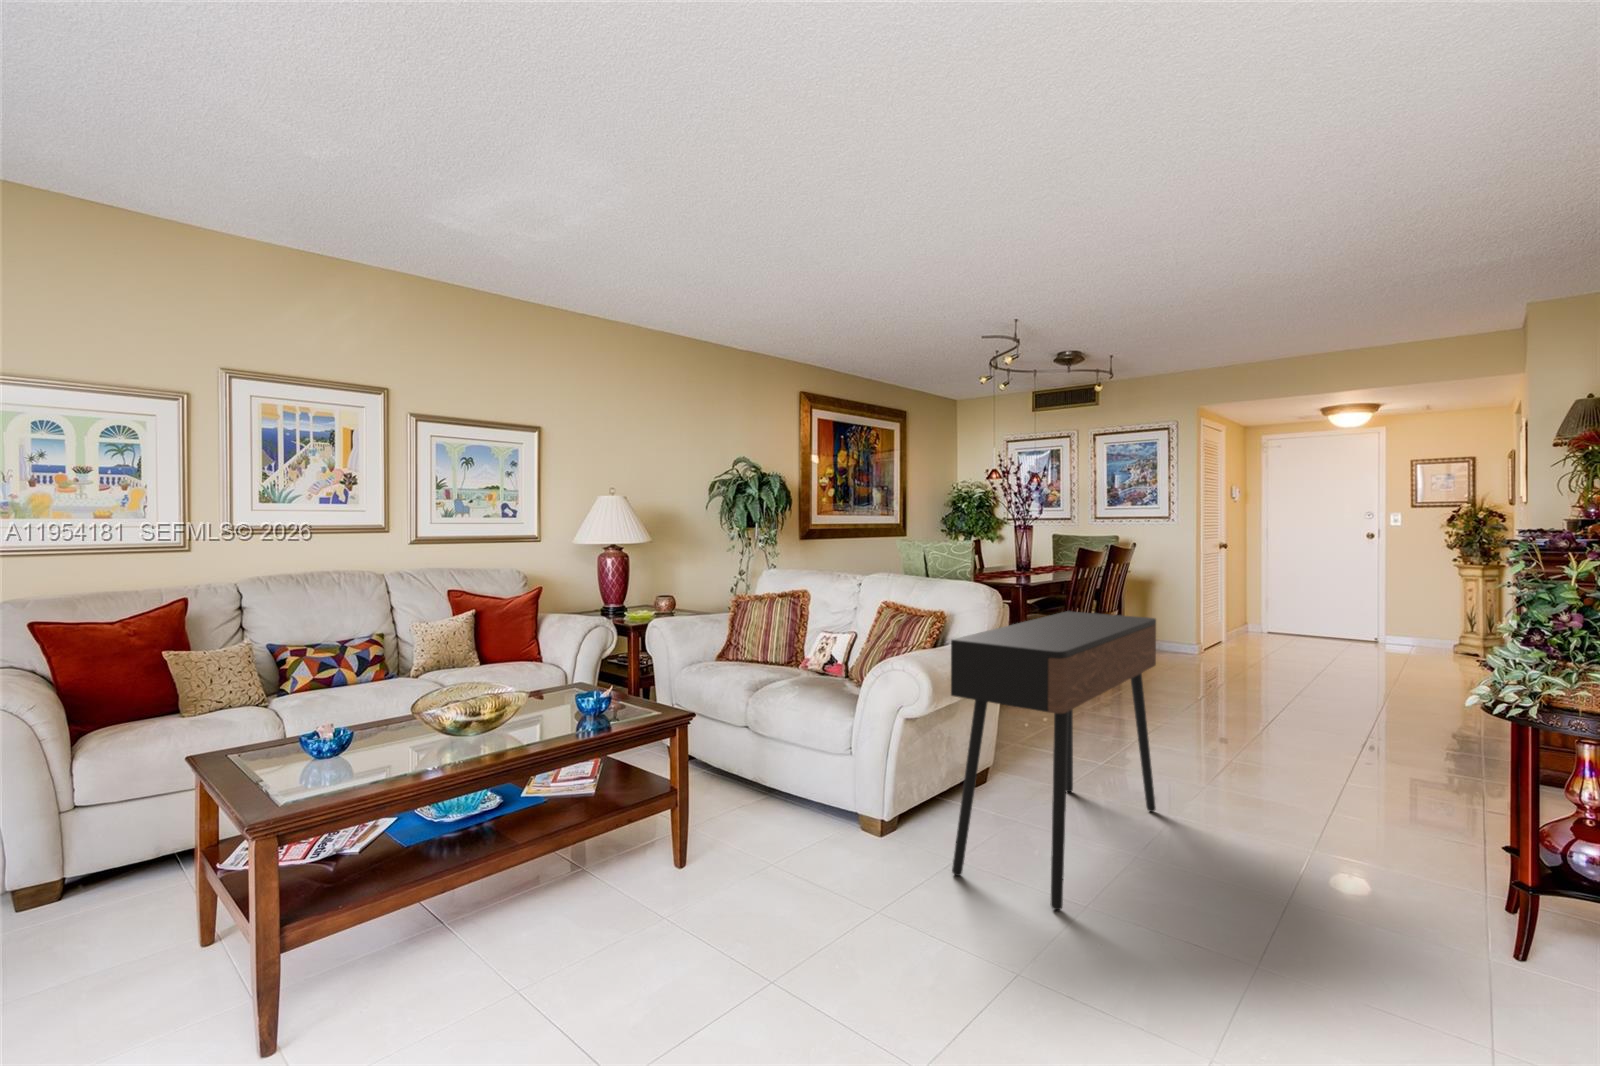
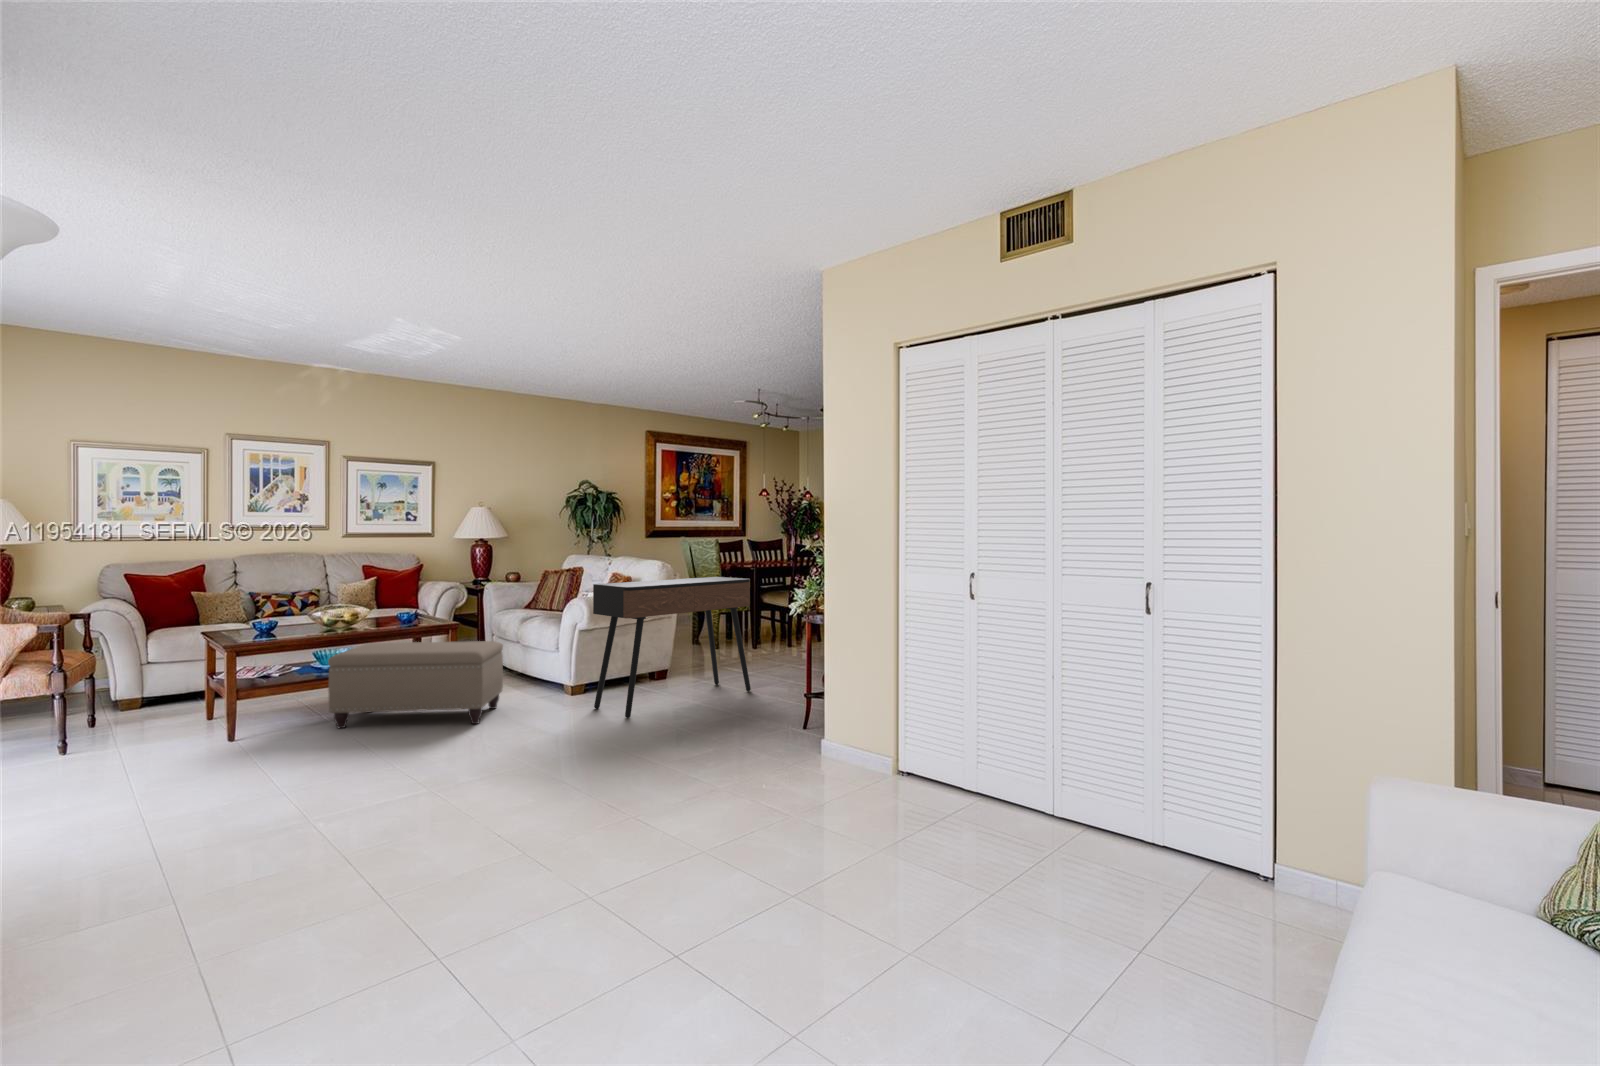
ottoman: none [475,749,794,970] -> present [328,641,503,728]

